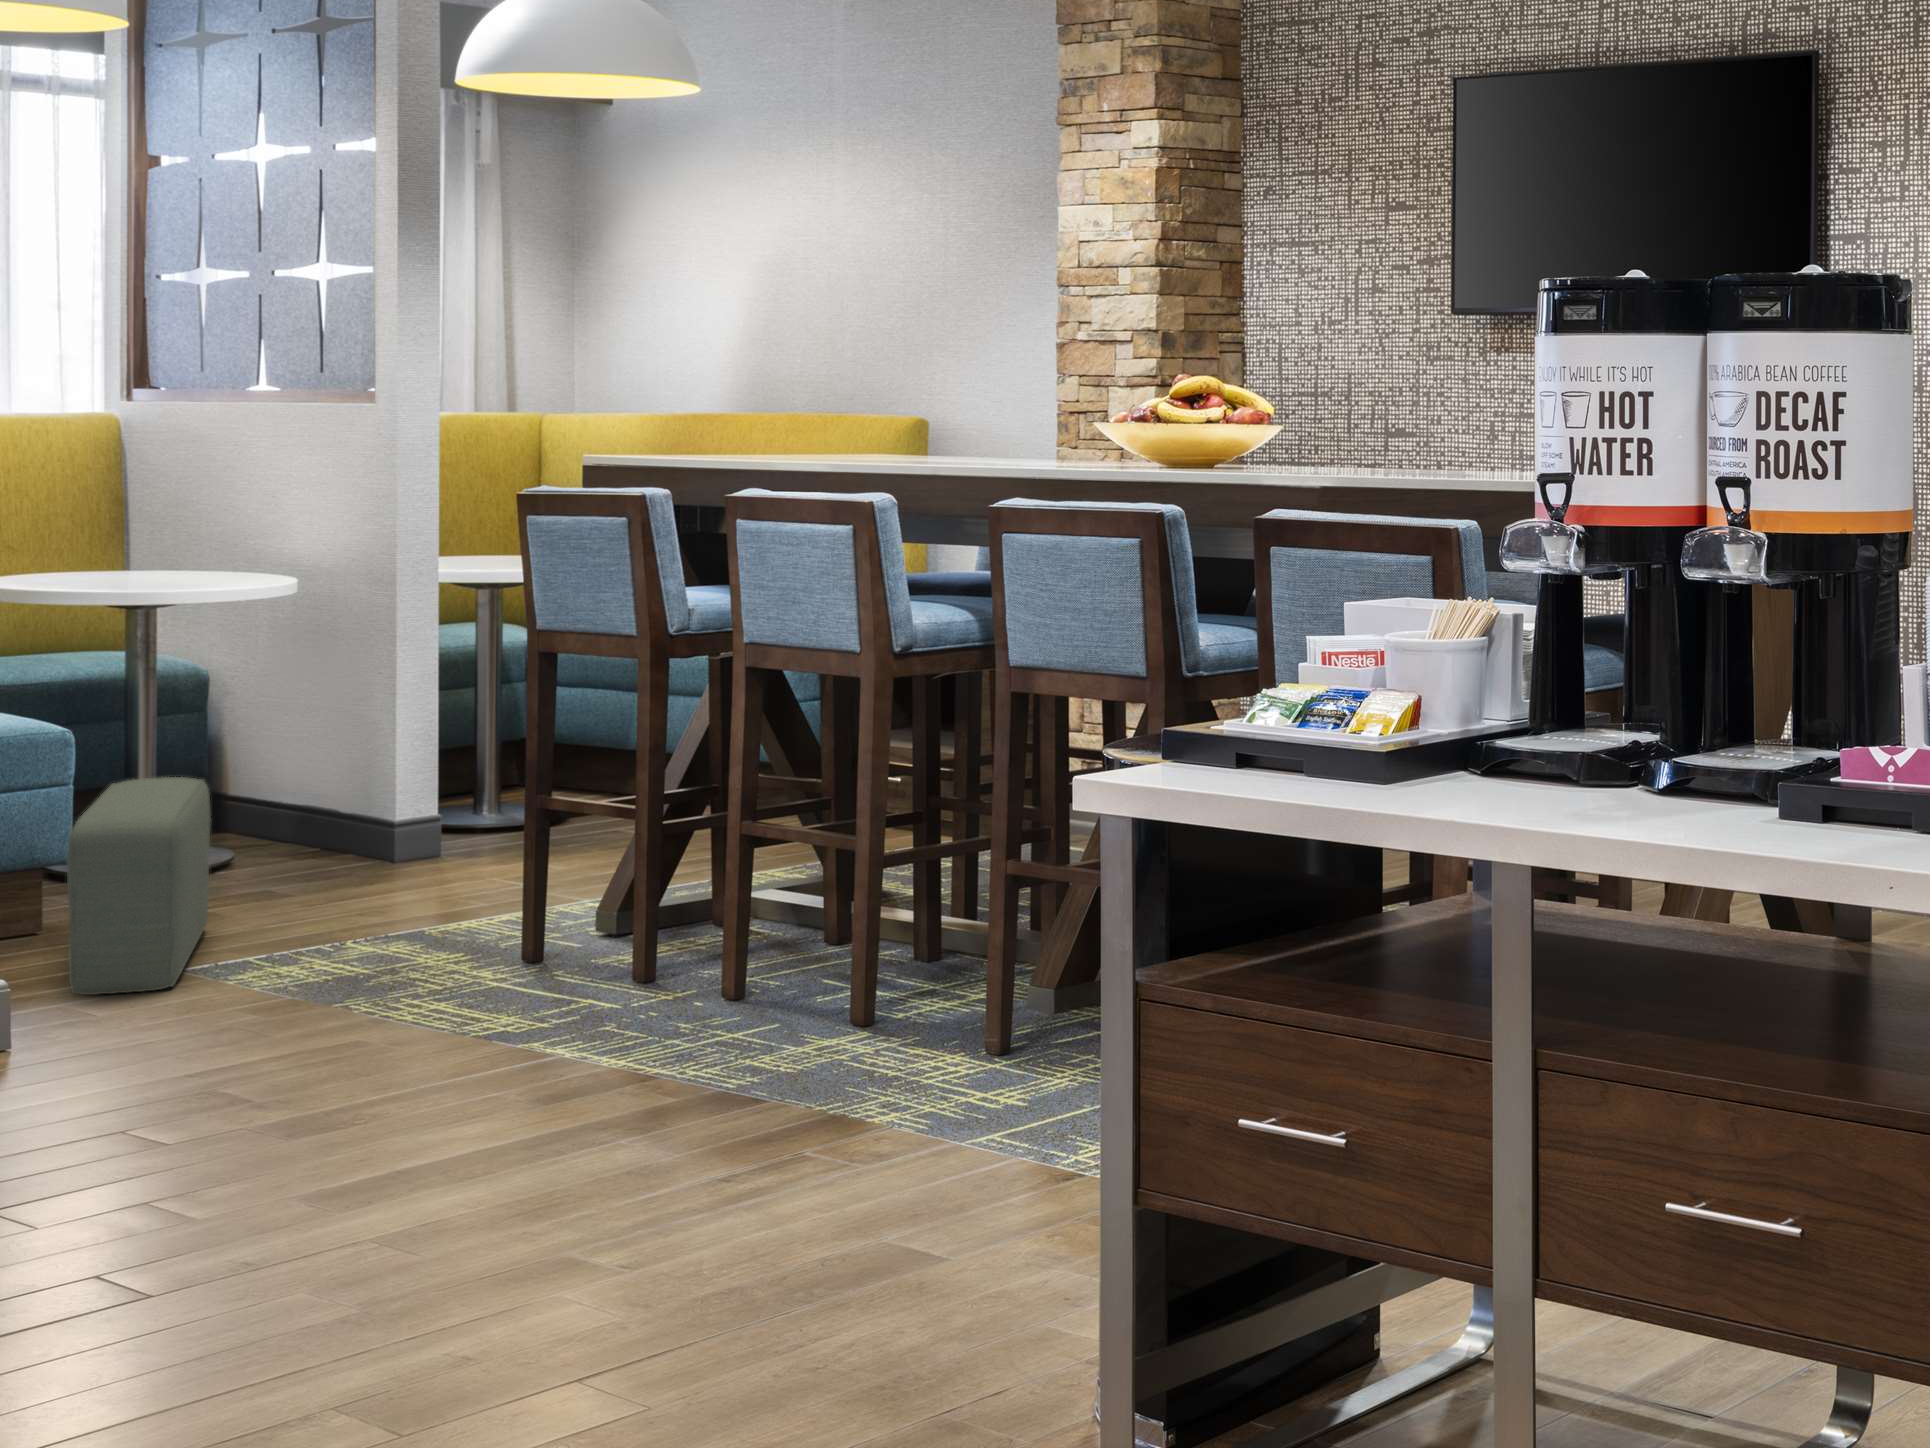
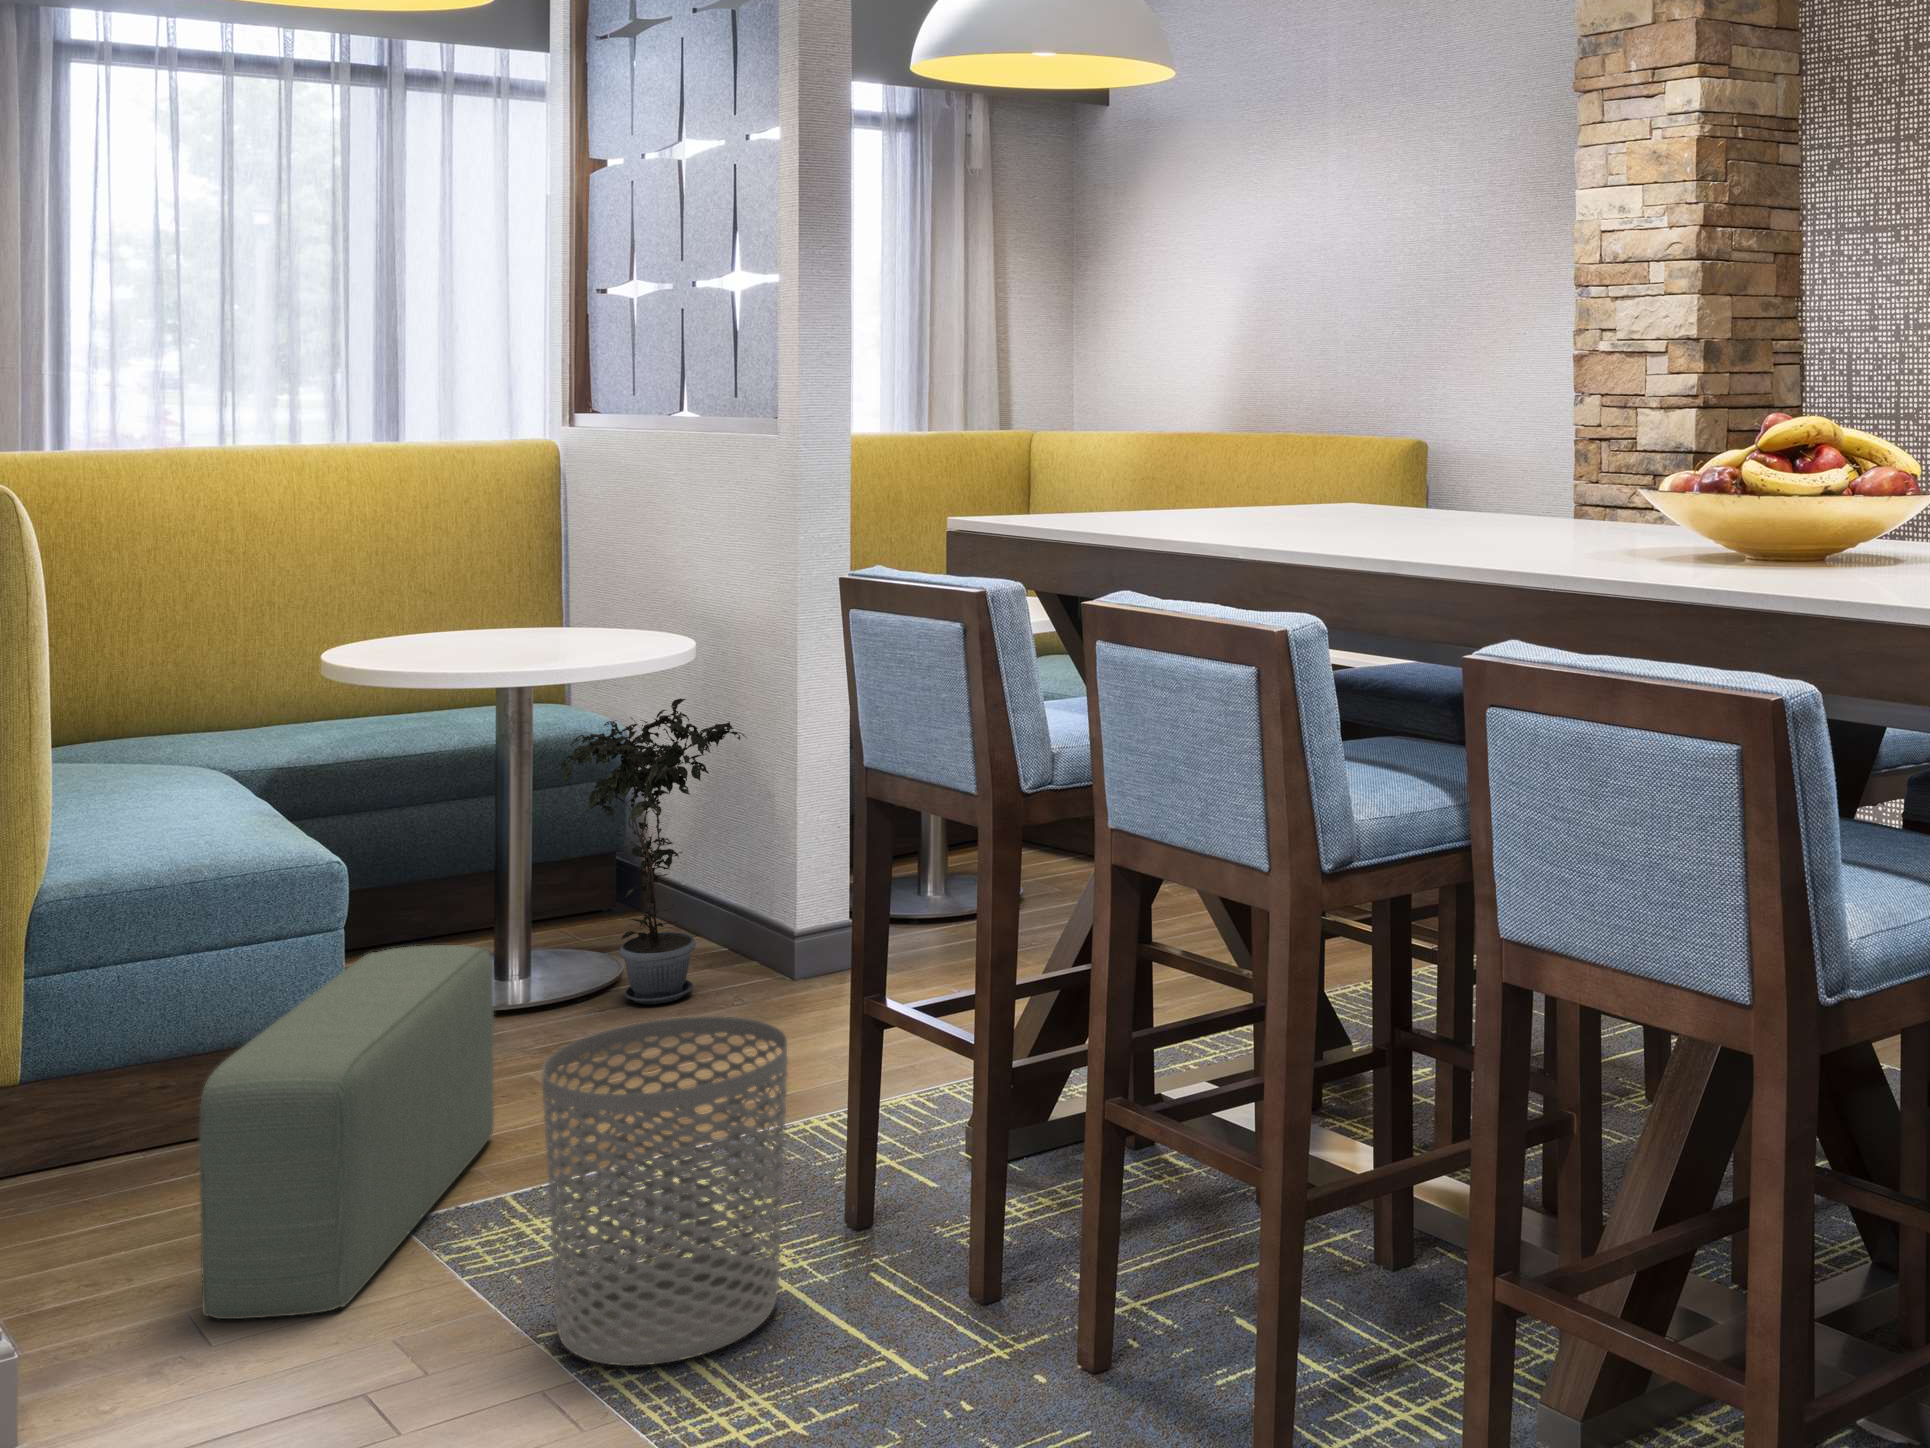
potted plant: none [206,618,347,872] -> present [560,698,746,1004]
waste bin: none [334,788,501,996] -> present [542,1016,788,1366]

